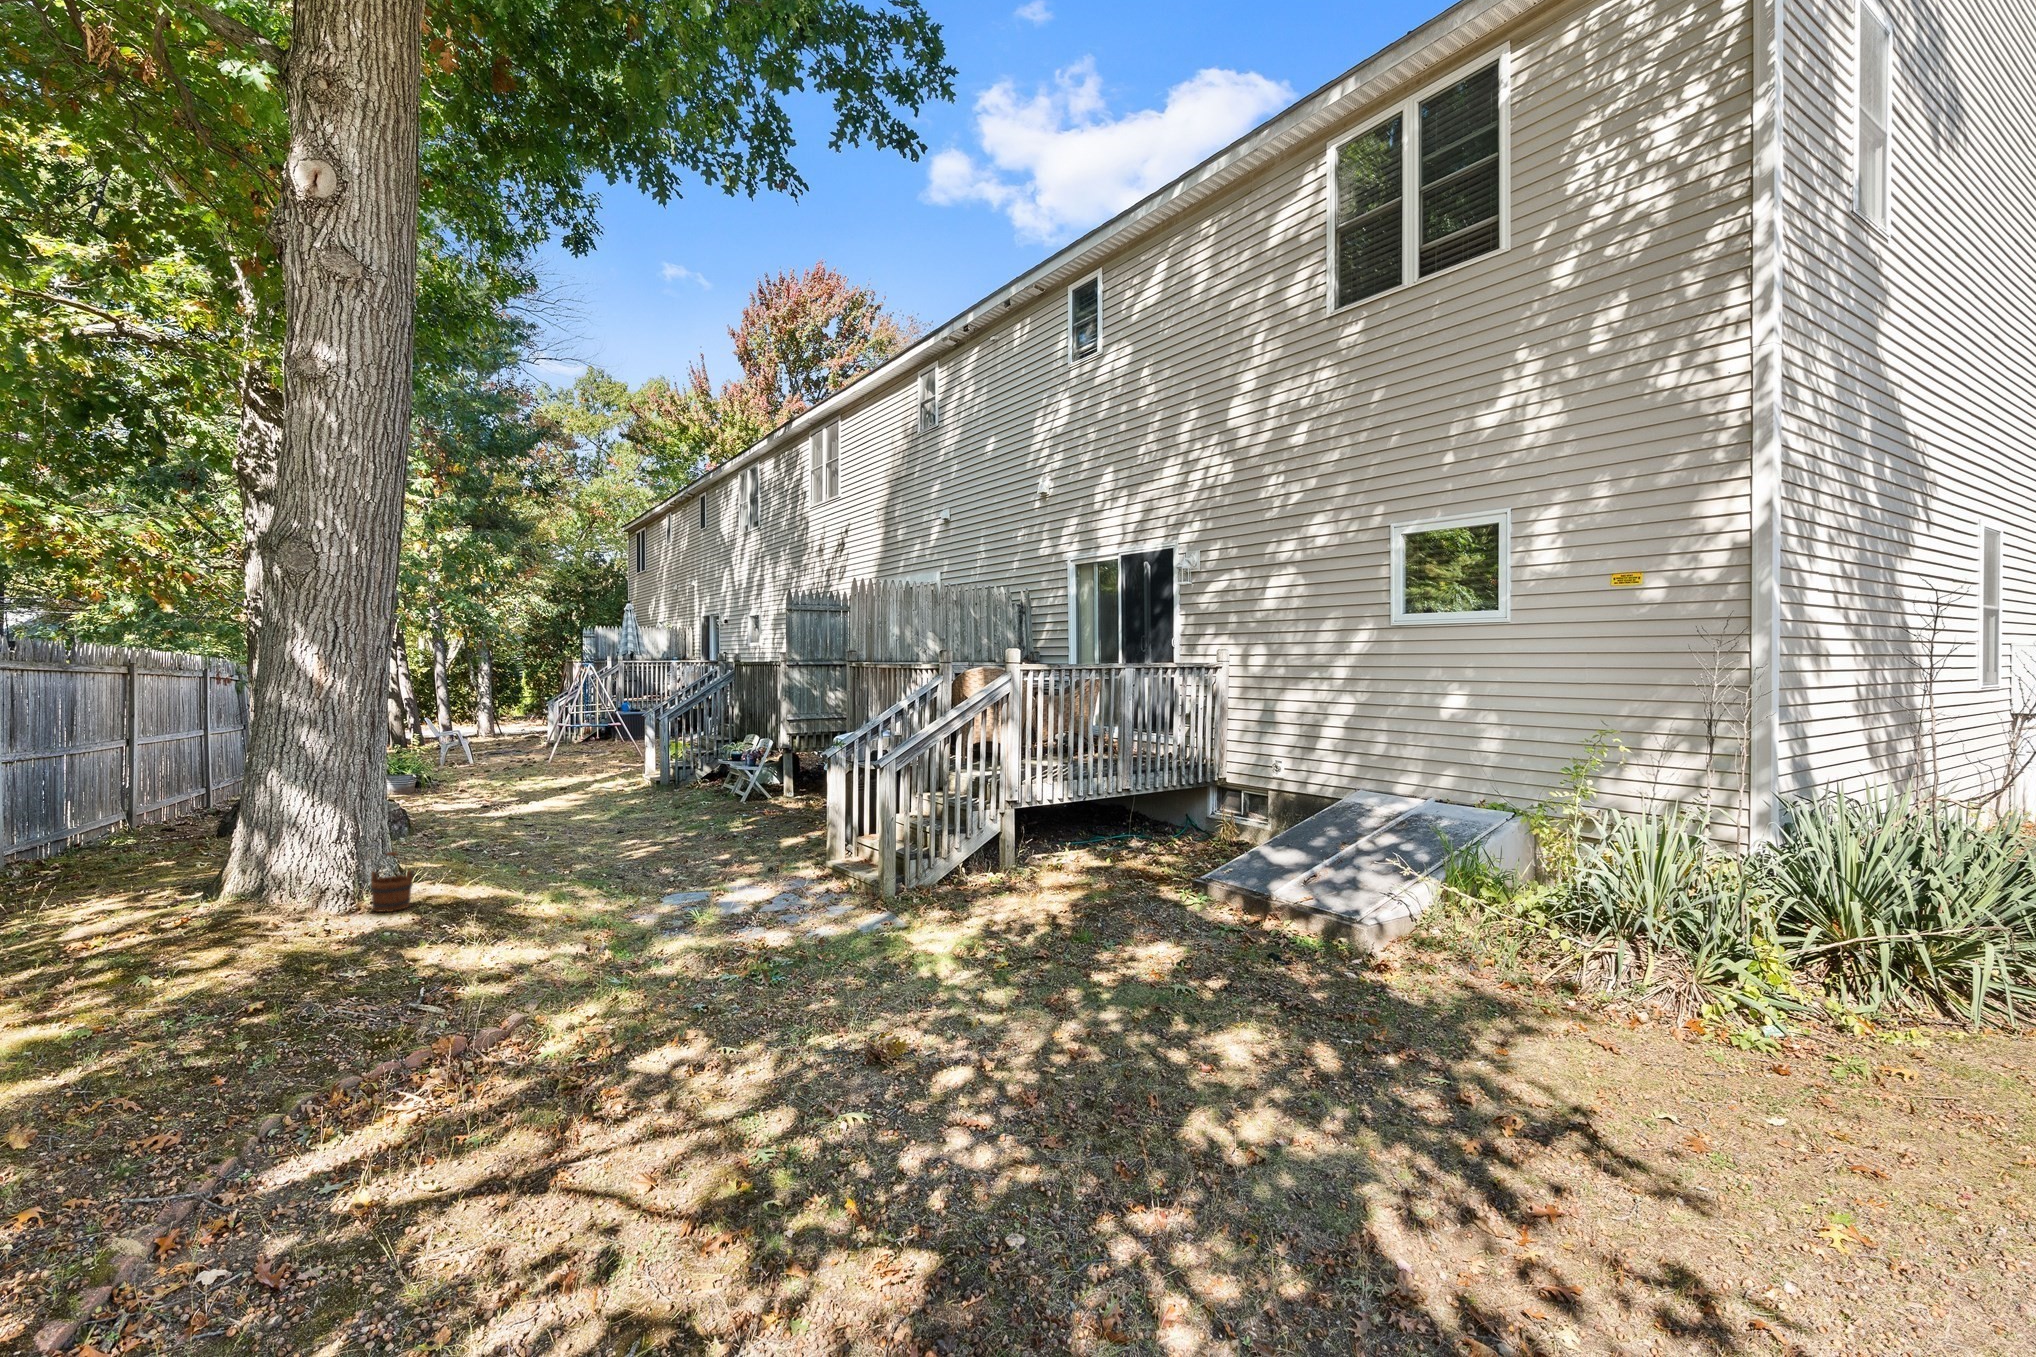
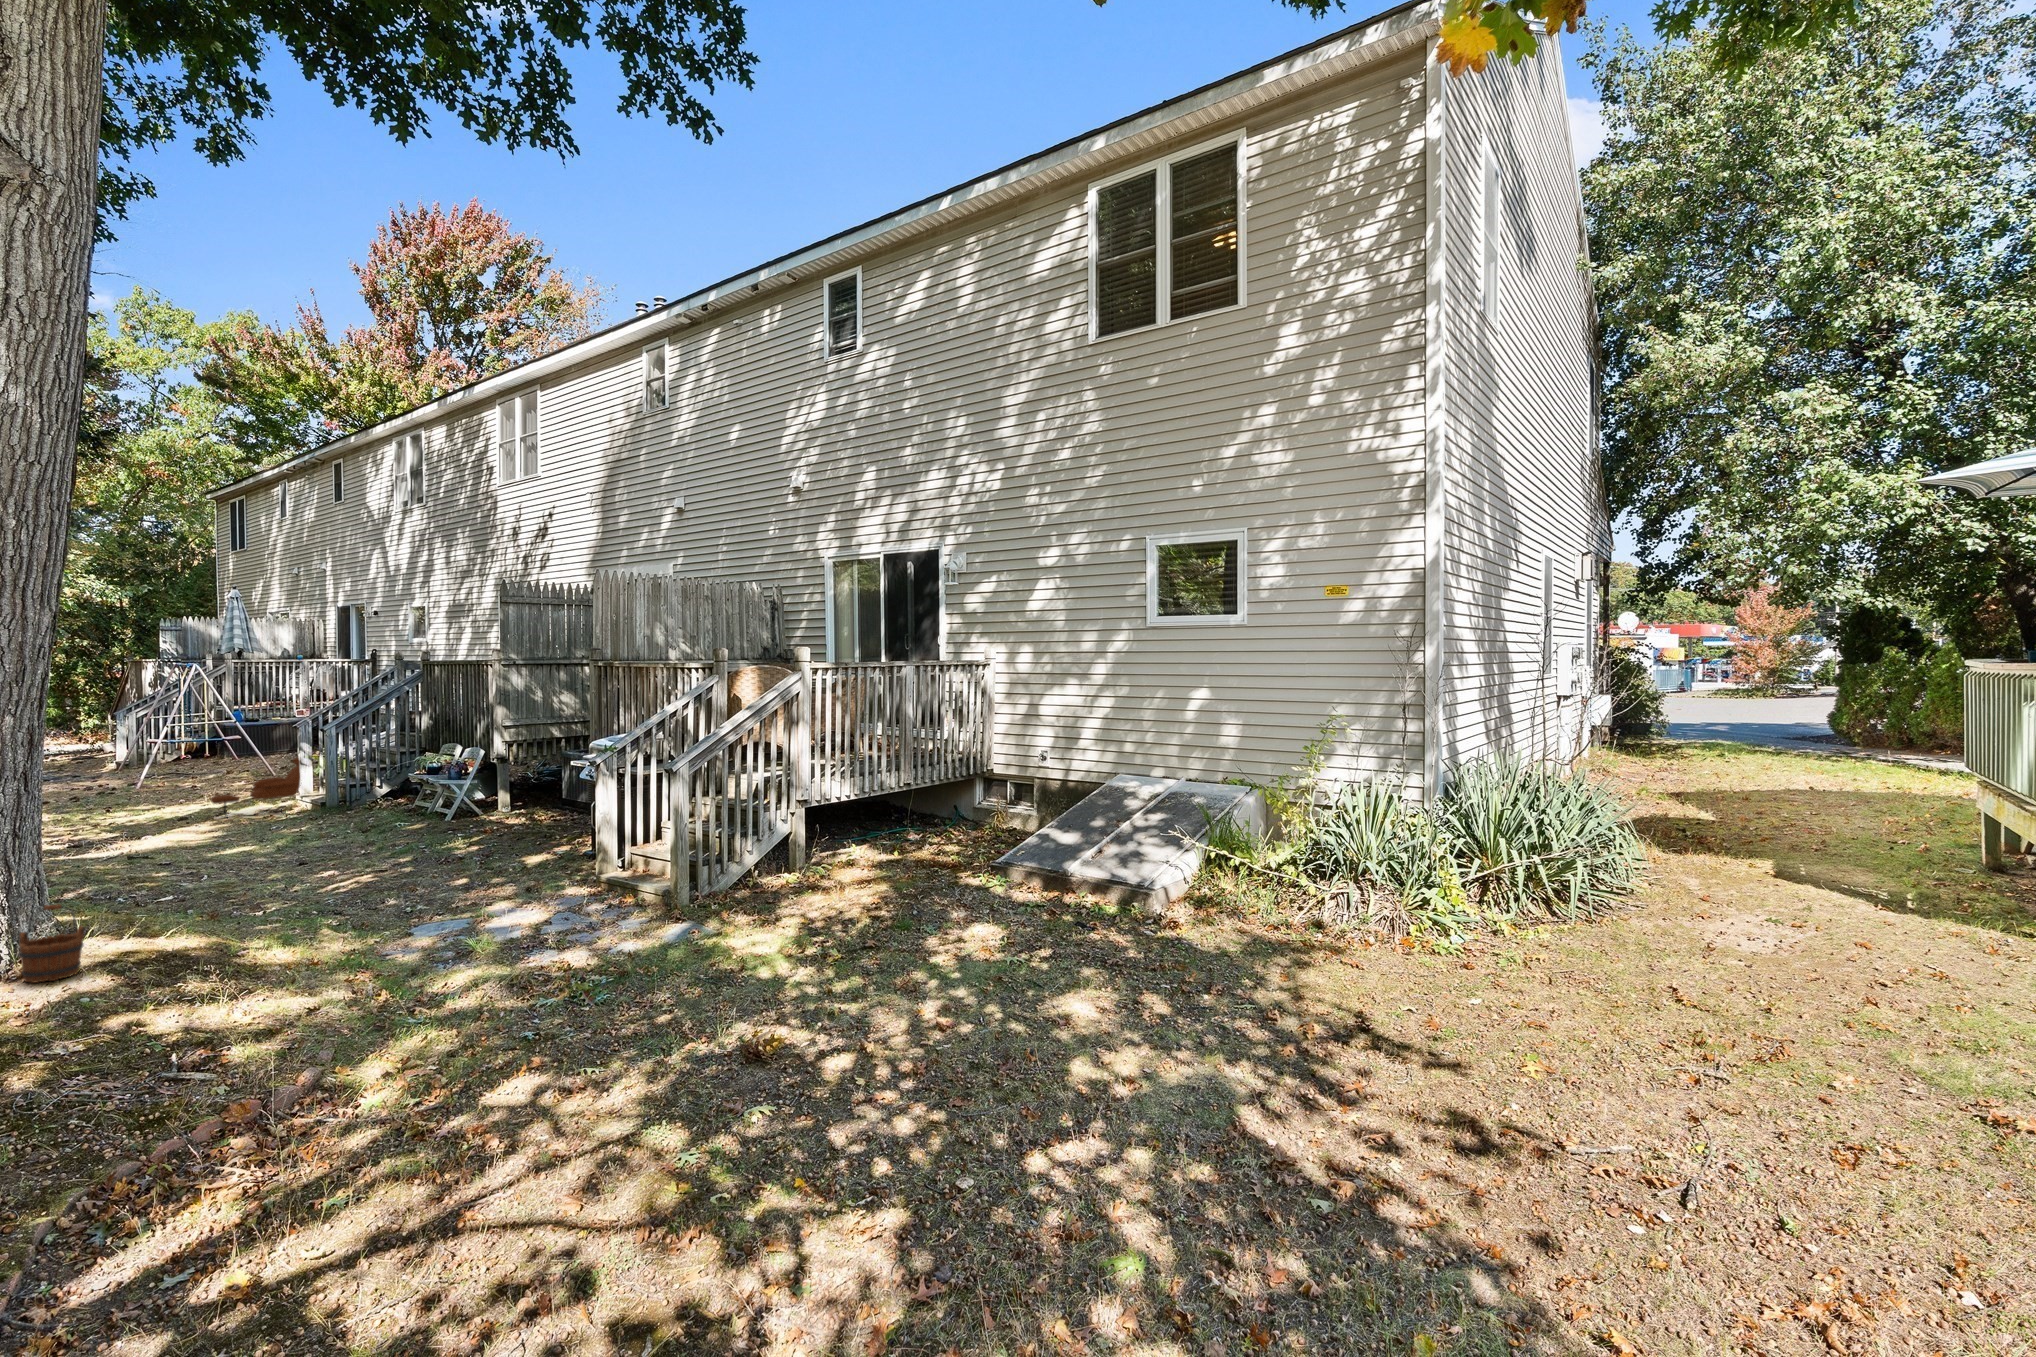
lounge chair: none [586,735,657,784] -> present [207,757,301,819]

